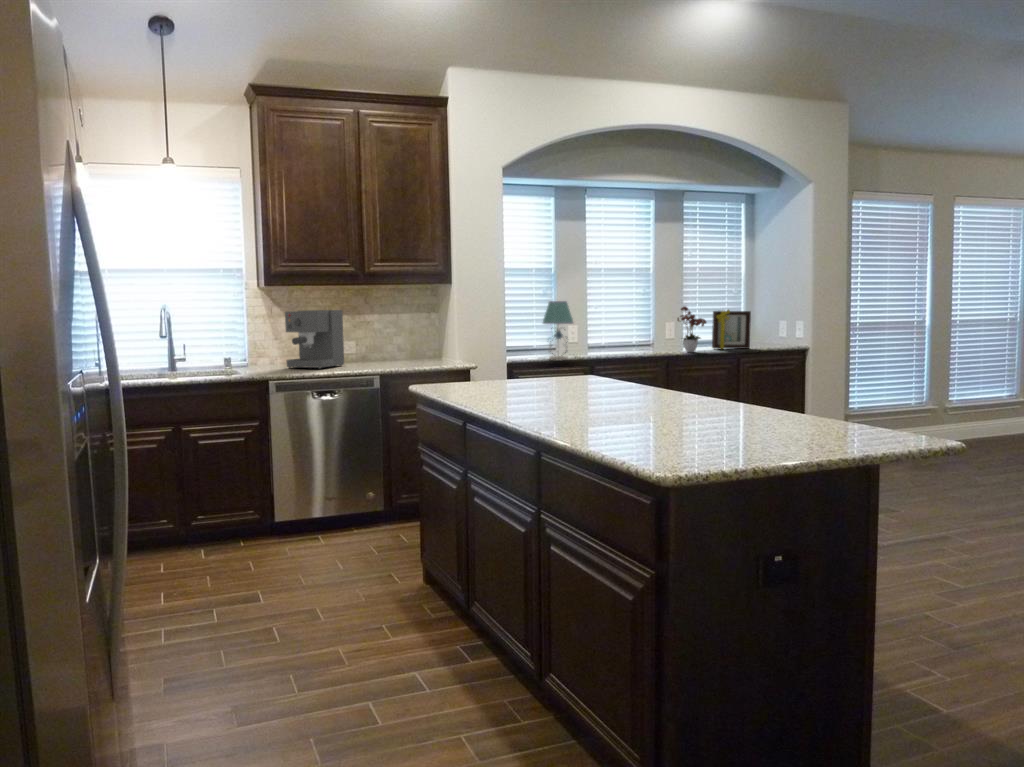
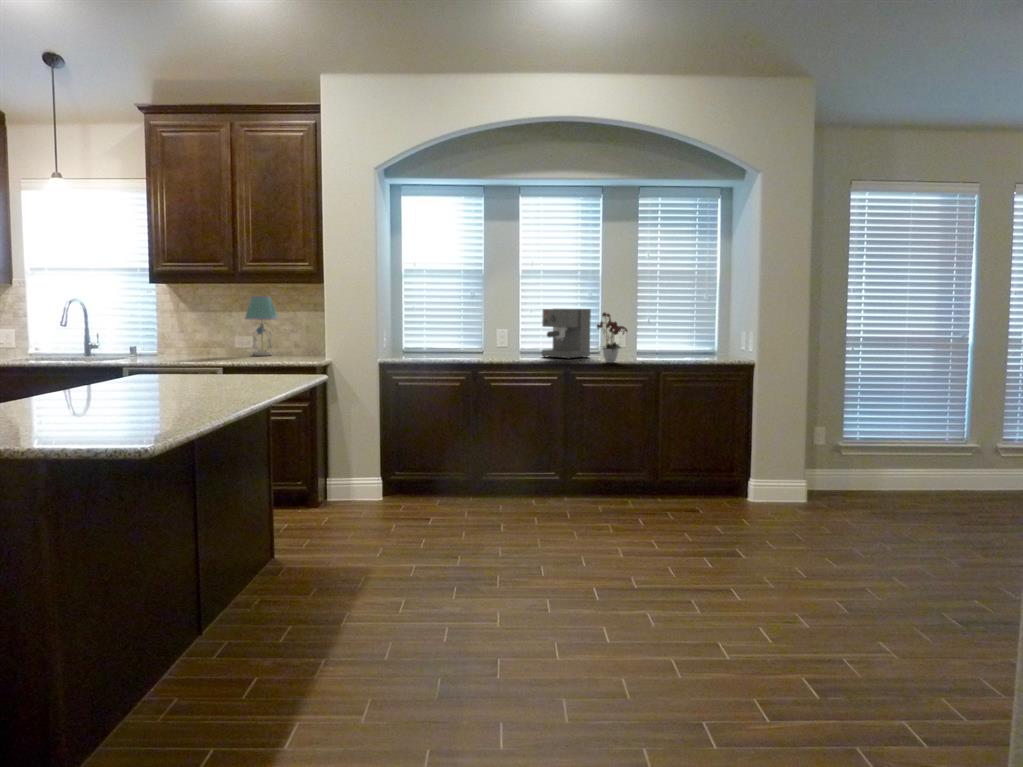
table lamp: present [543,301,573,361] -> present [245,296,278,356]
coffee maker: present [285,310,344,369] -> present [542,309,591,359]
picture frame: present [712,310,751,349] -> none [645,317,690,362]

